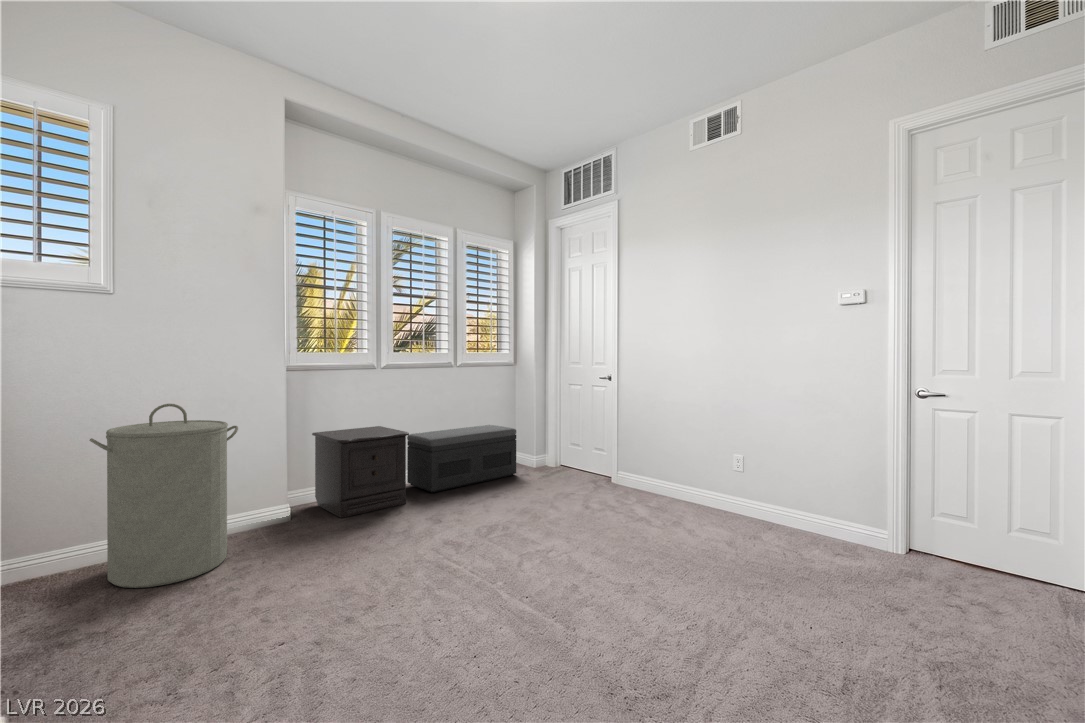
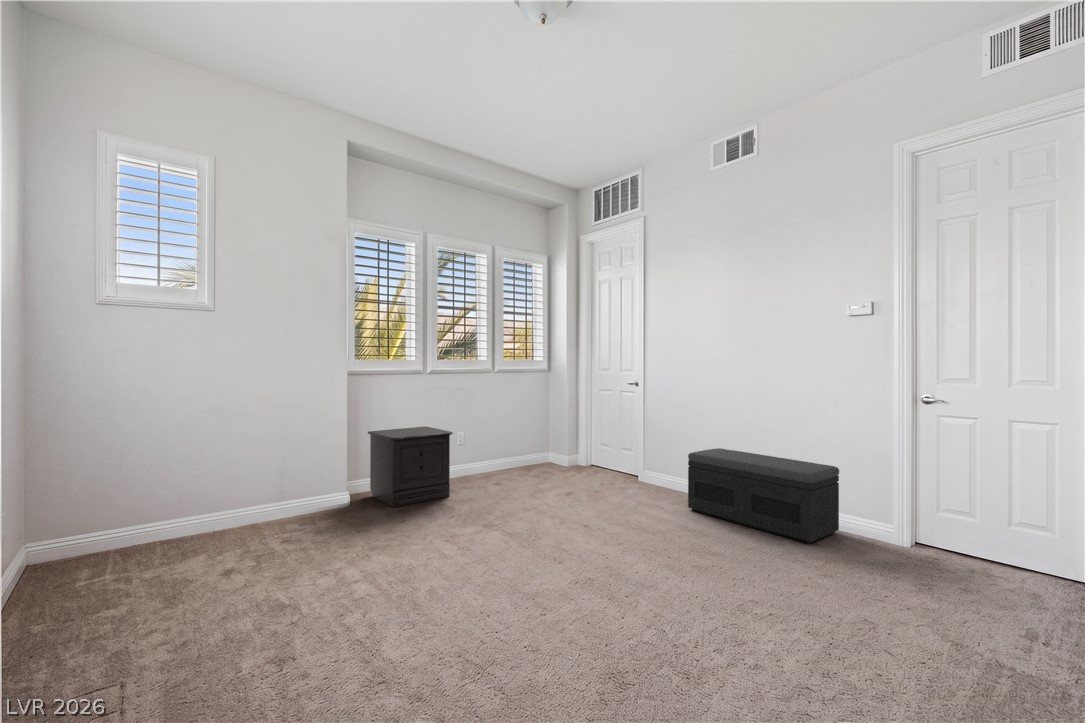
laundry hamper: present [90,404,238,588] -> none [194,404,309,557]
storage bench: present [407,425,516,493] -> present [688,448,839,543]

